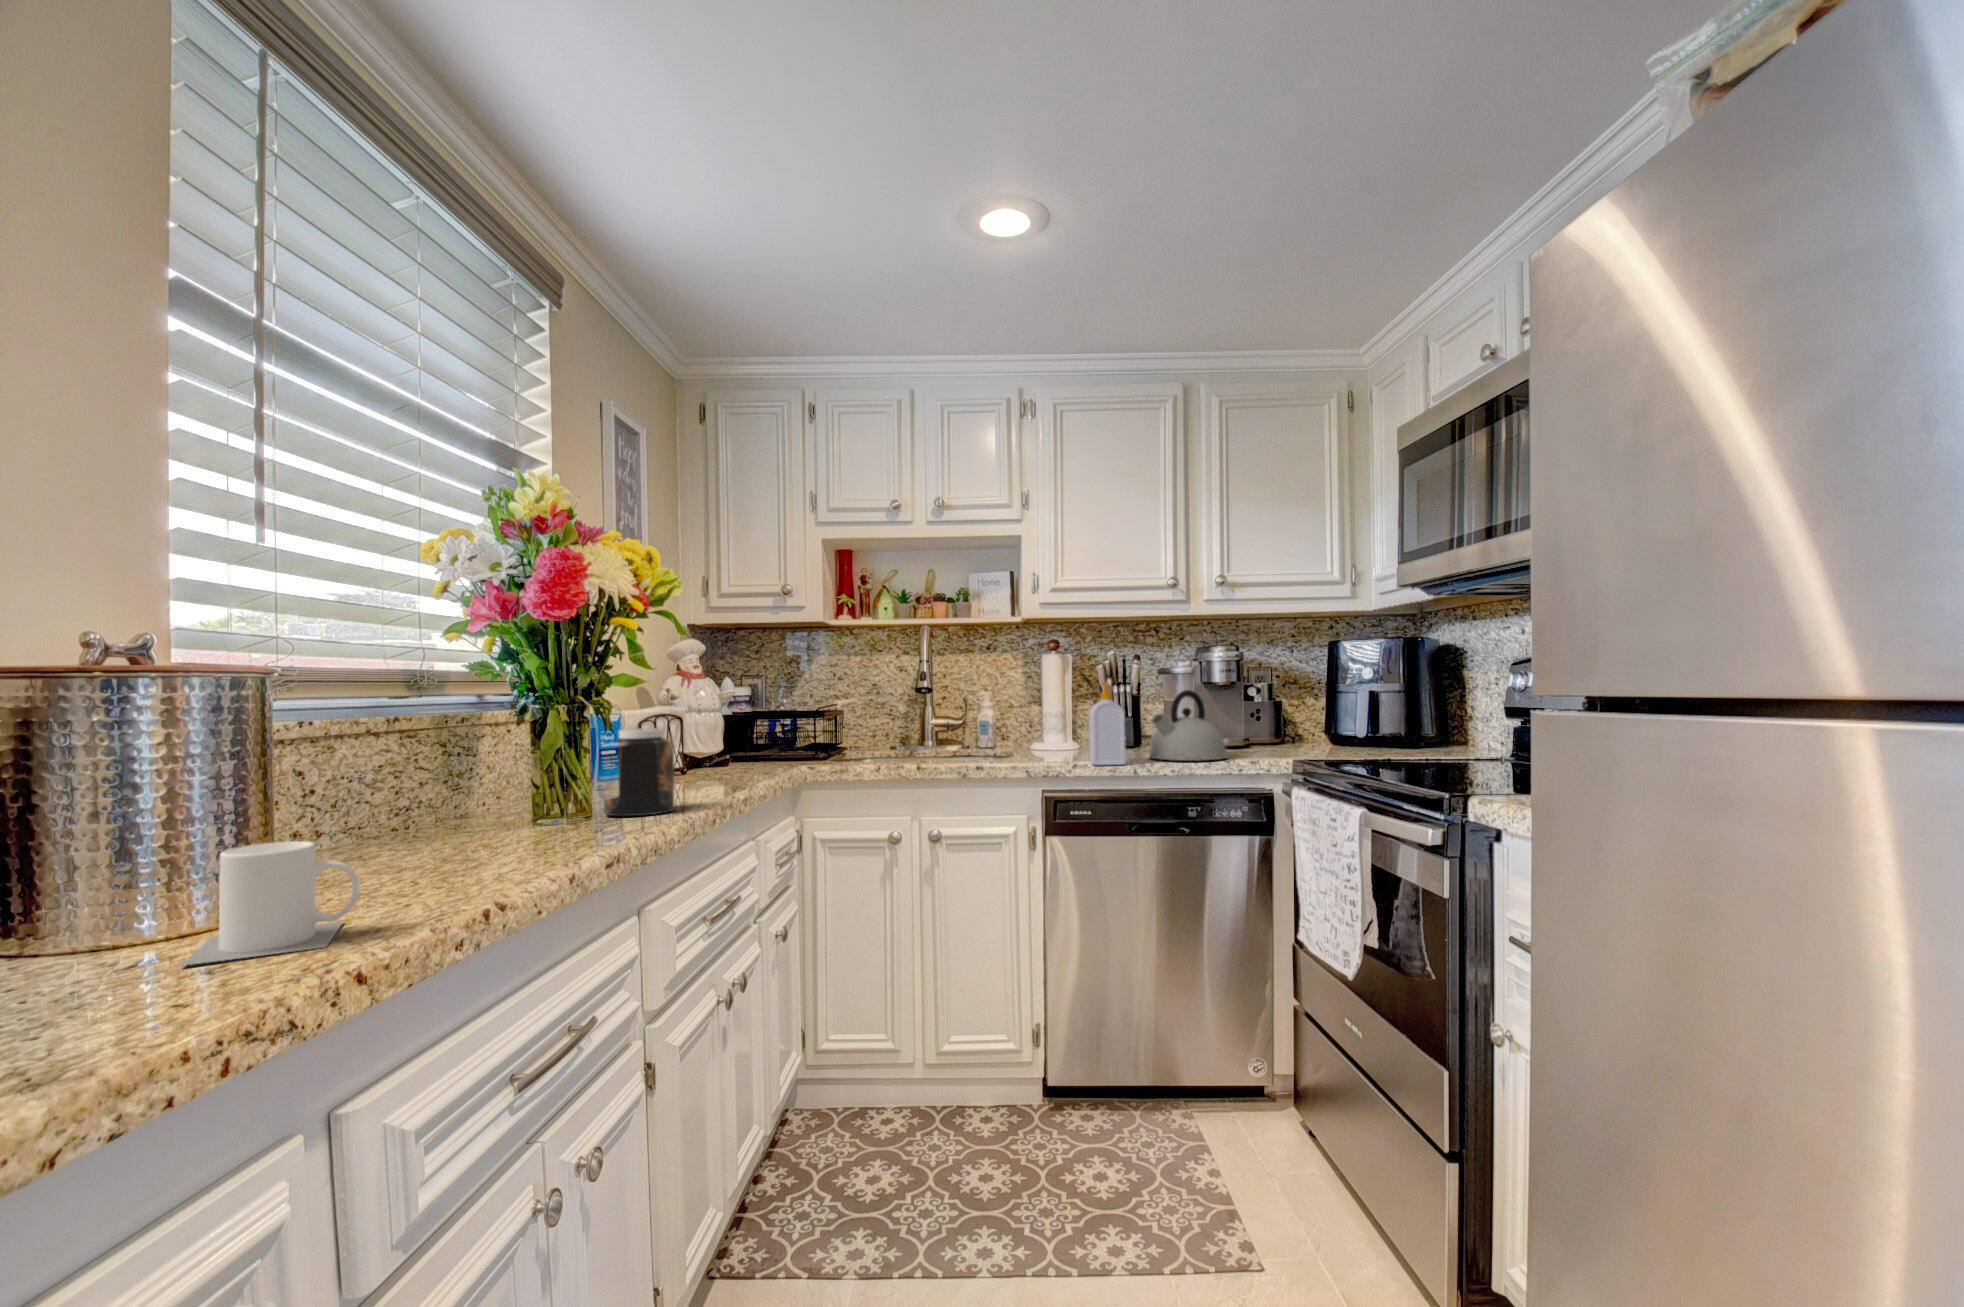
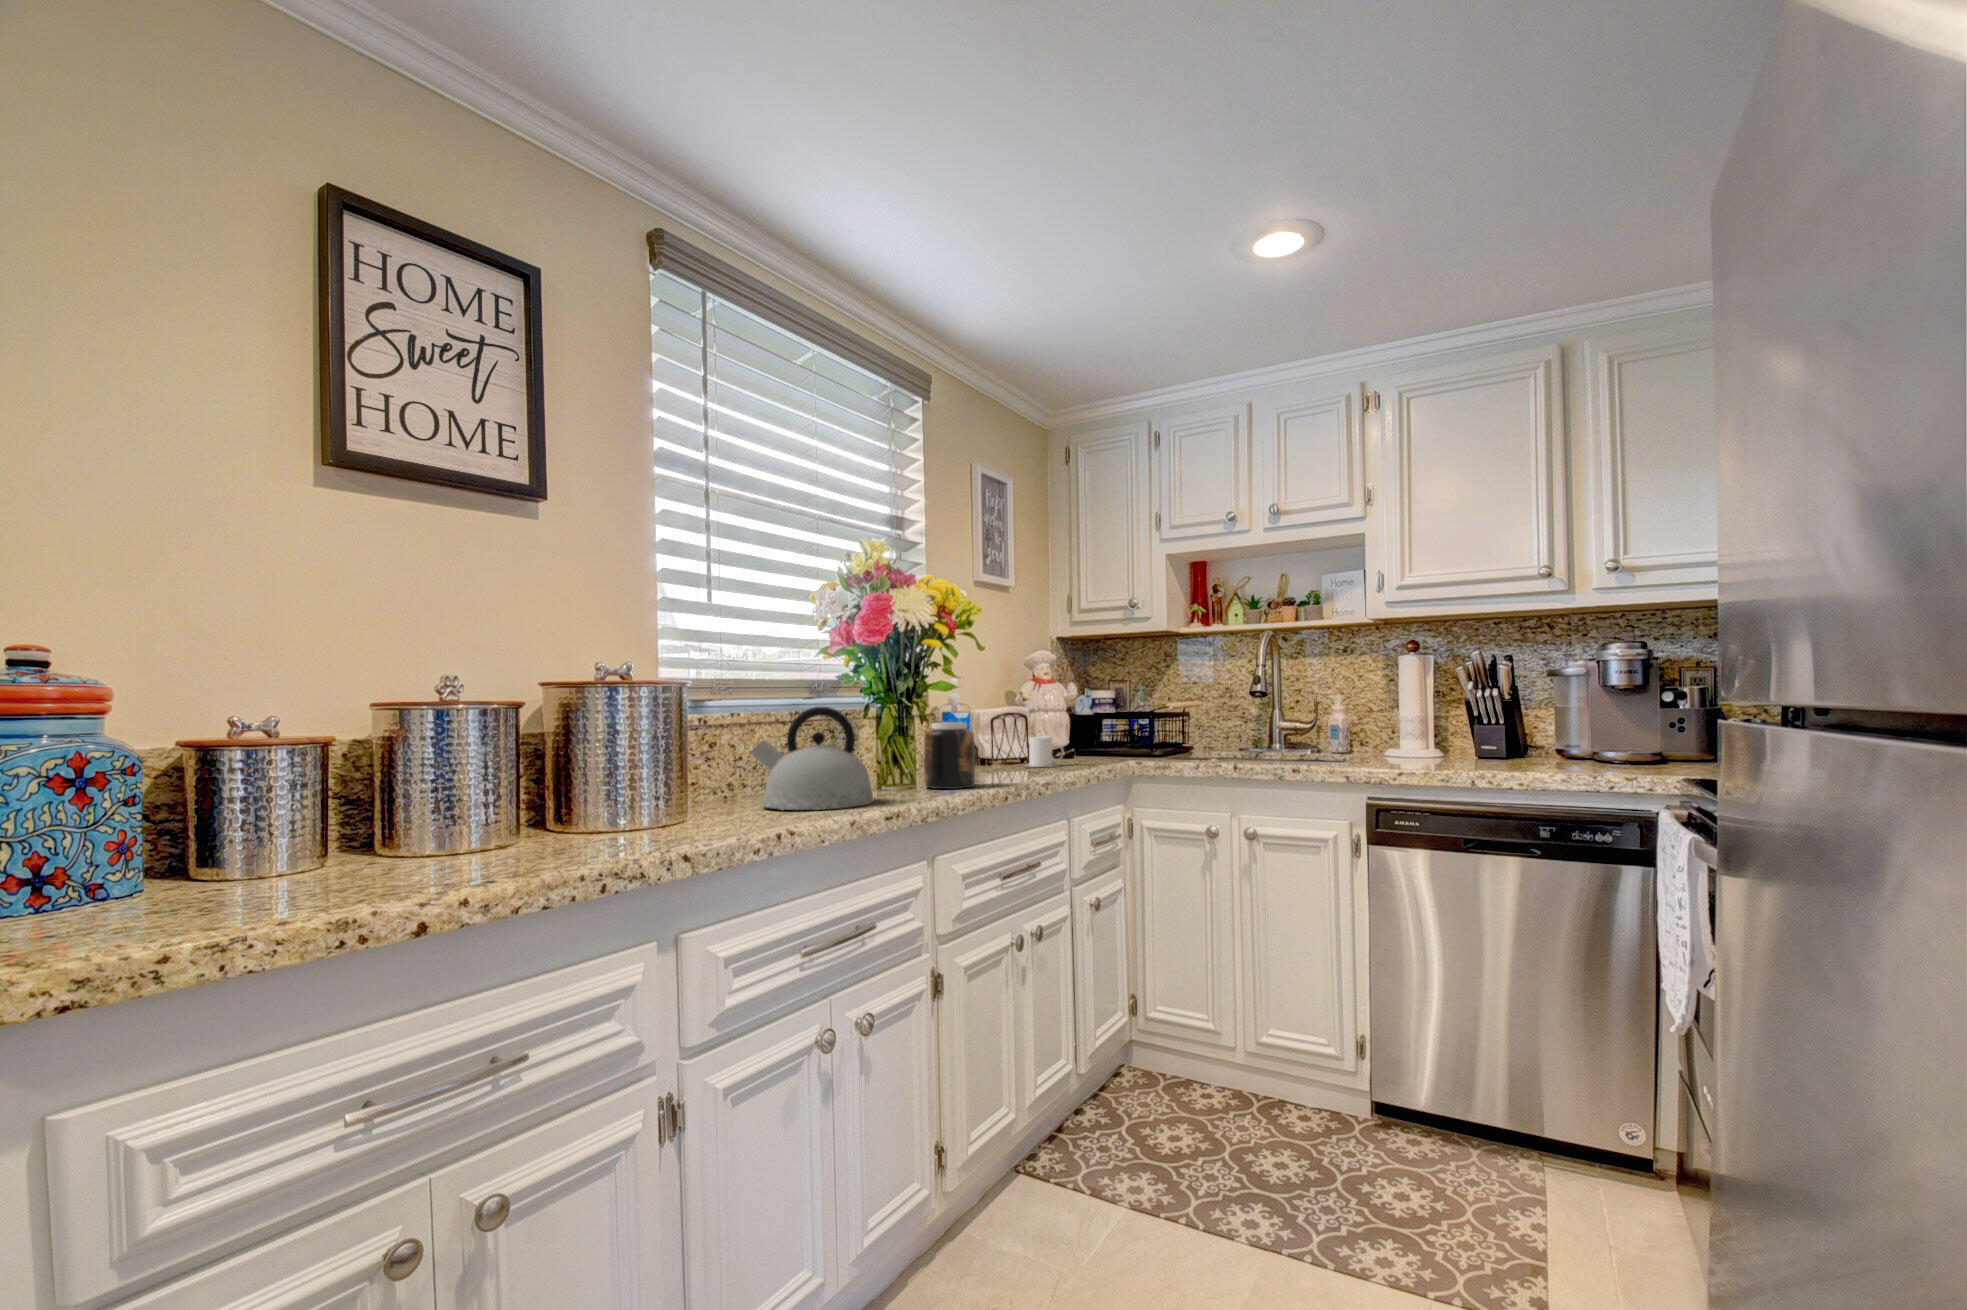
soap bottle: present [1089,682,1126,765] -> none [1415,687,1455,775]
kettle: present [1149,690,1227,761] -> present [752,707,874,810]
mug: present [181,841,360,966] -> present [1024,736,1064,767]

